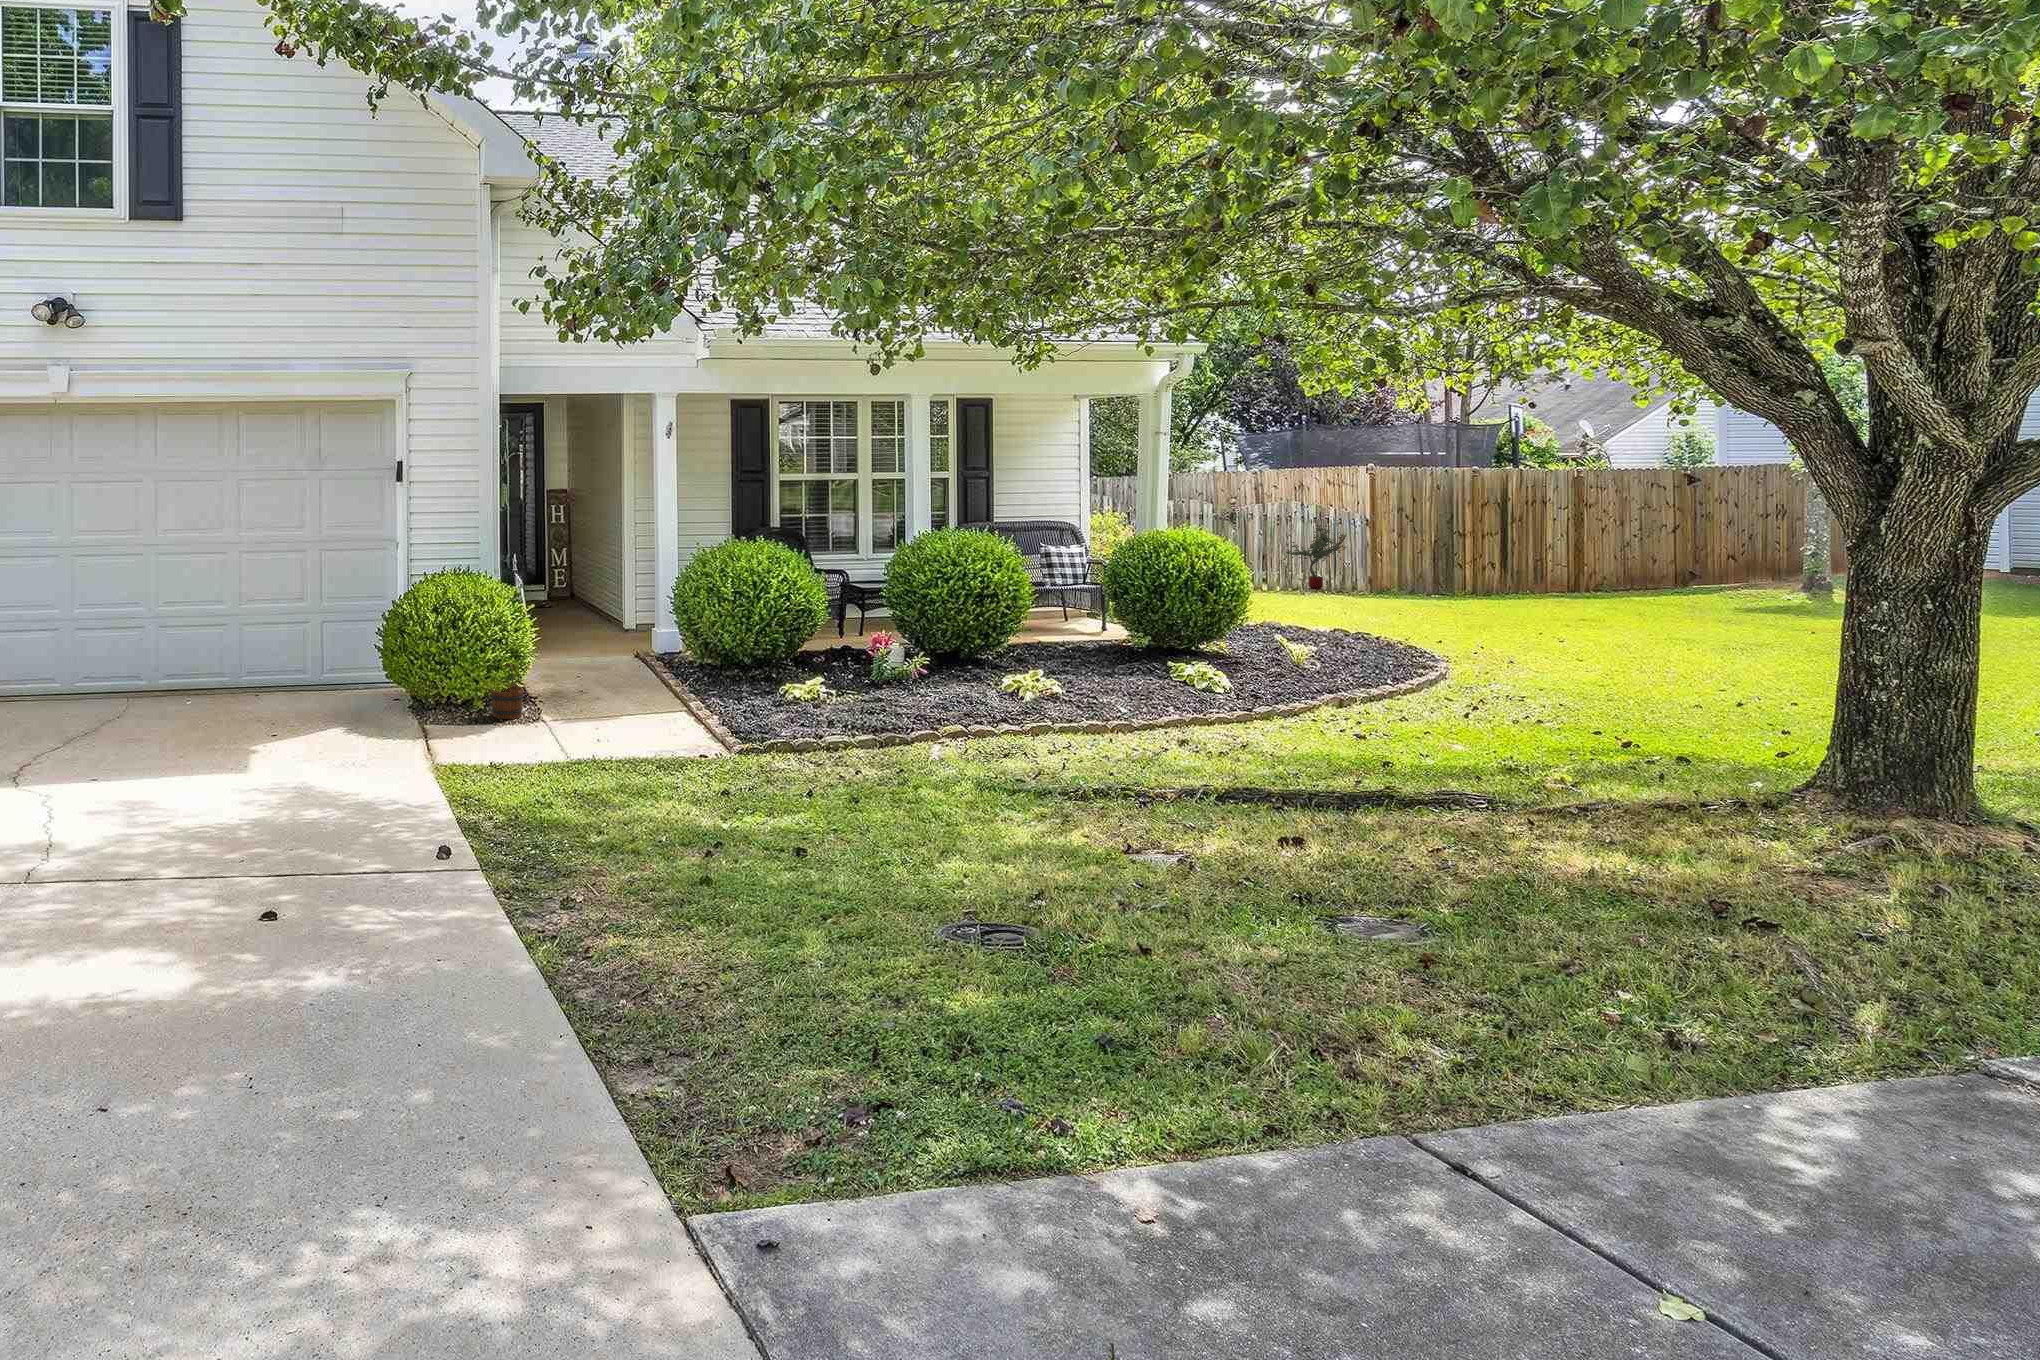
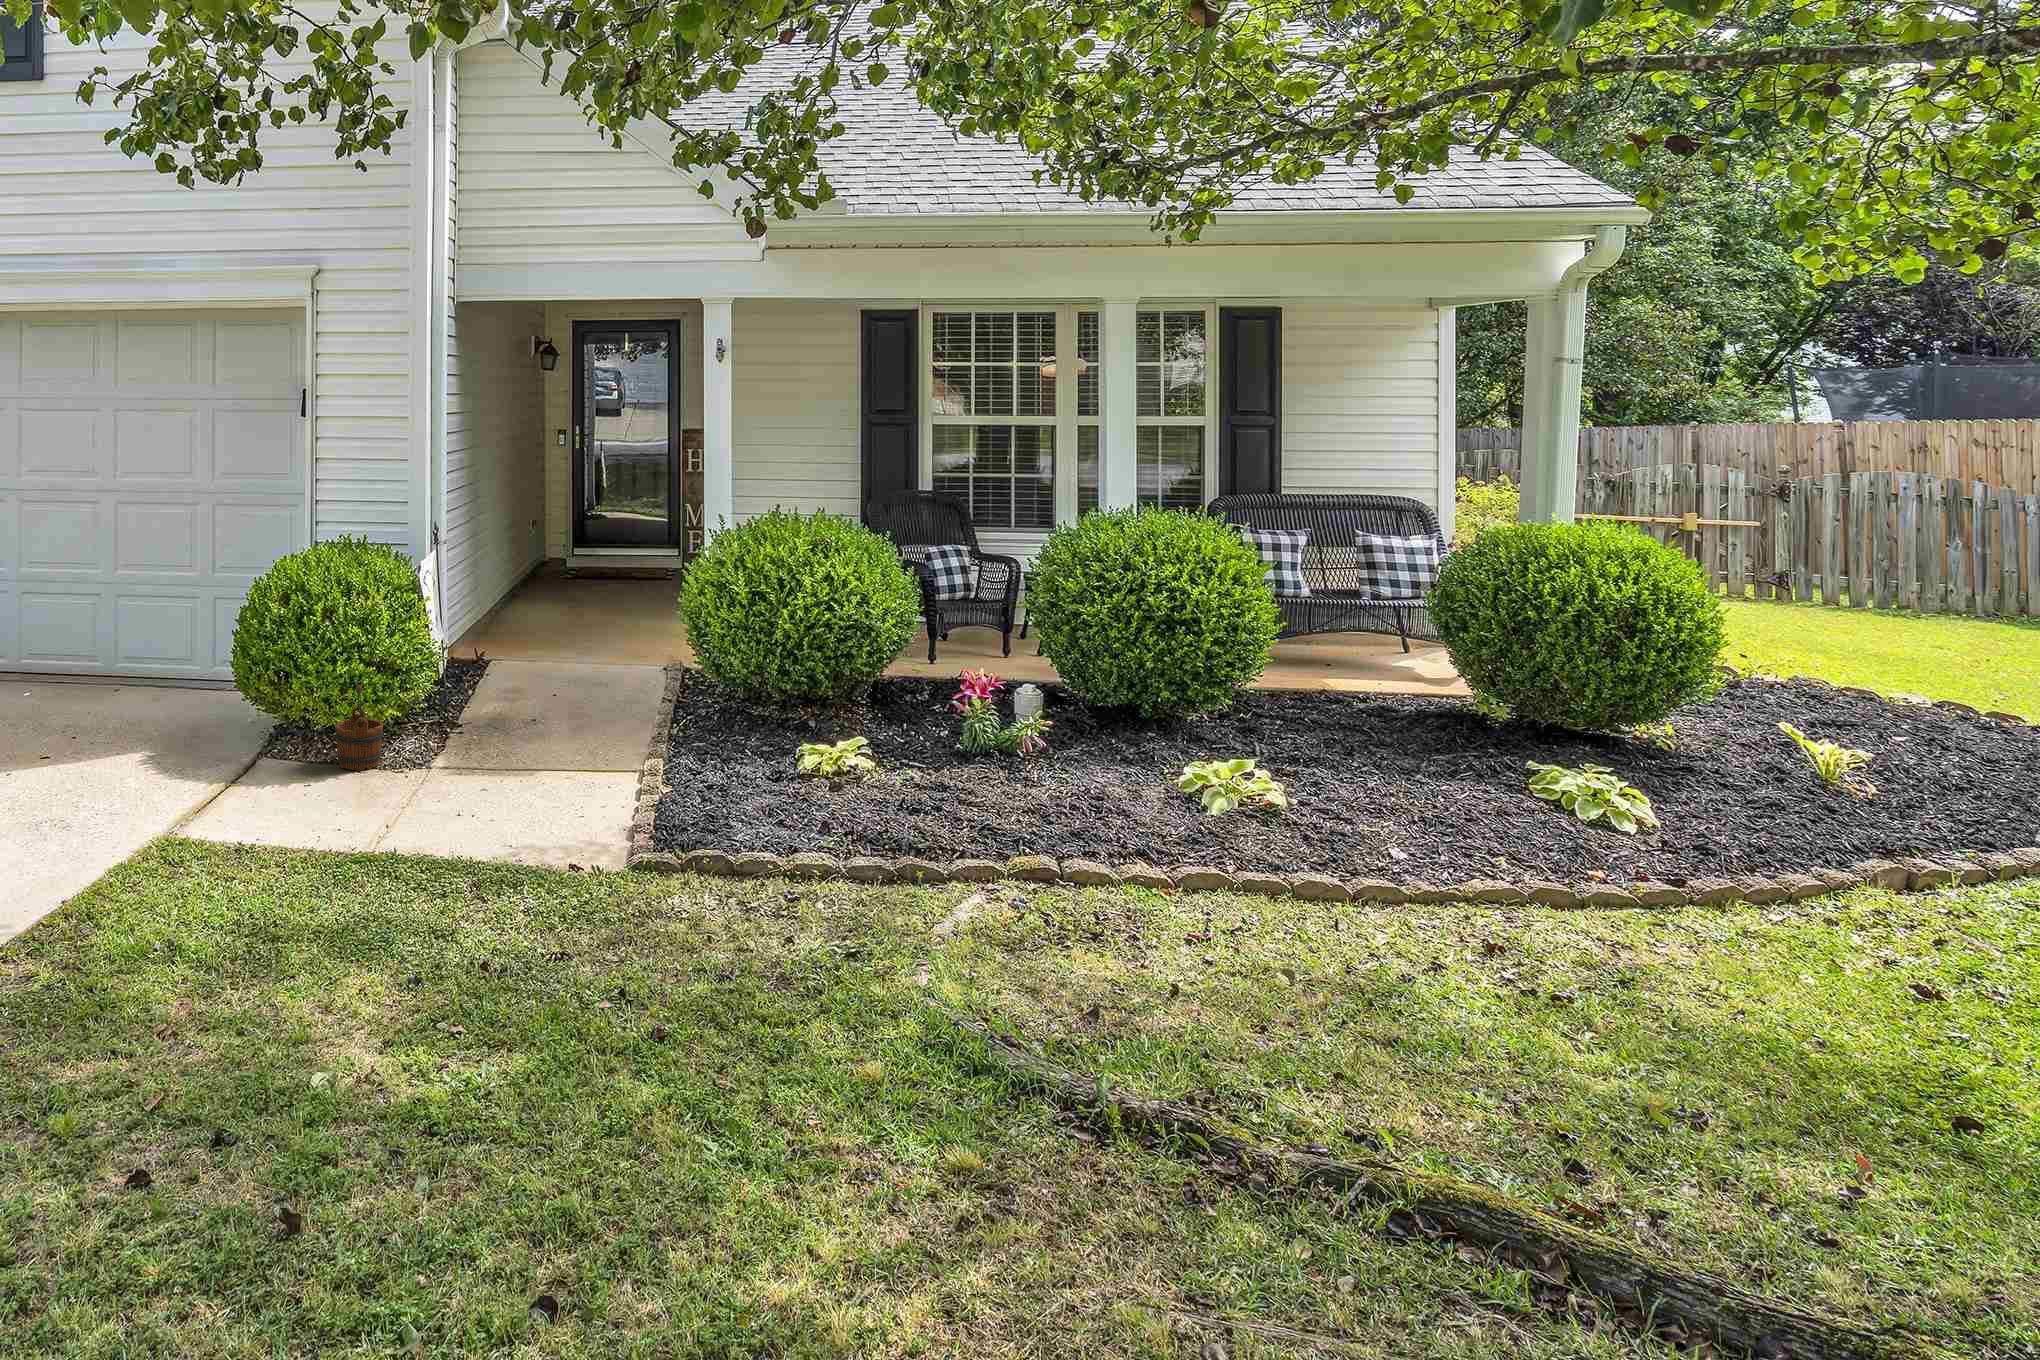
potted tree: present [1286,525,1347,589] -> none [1877,511,2003,618]

